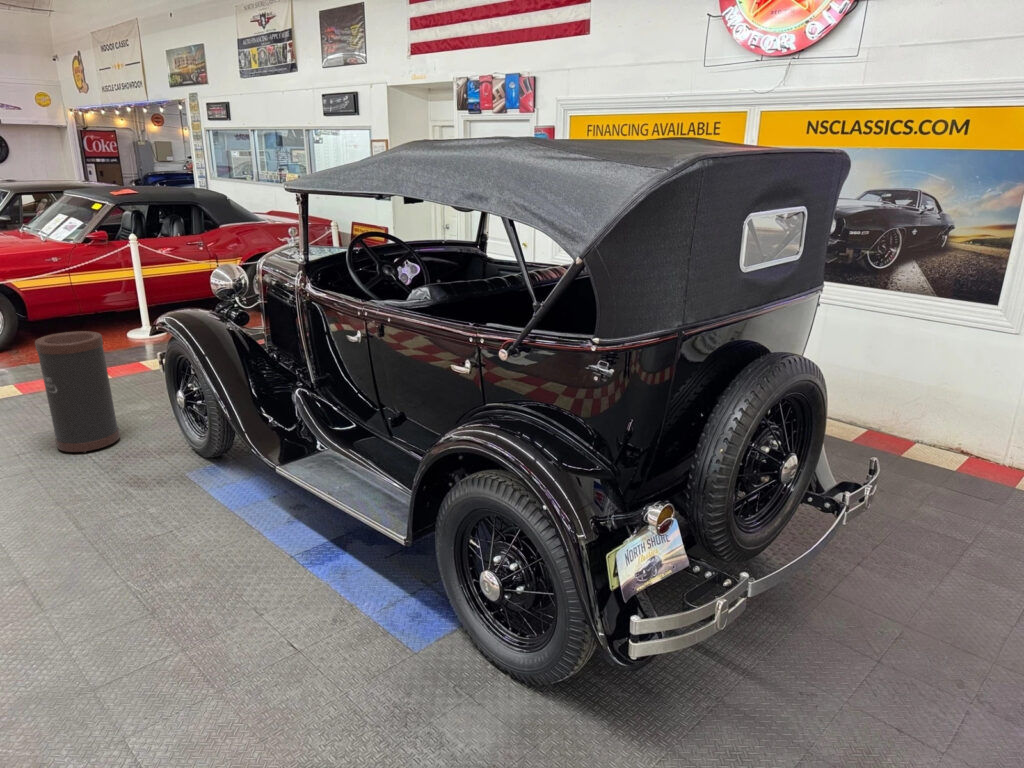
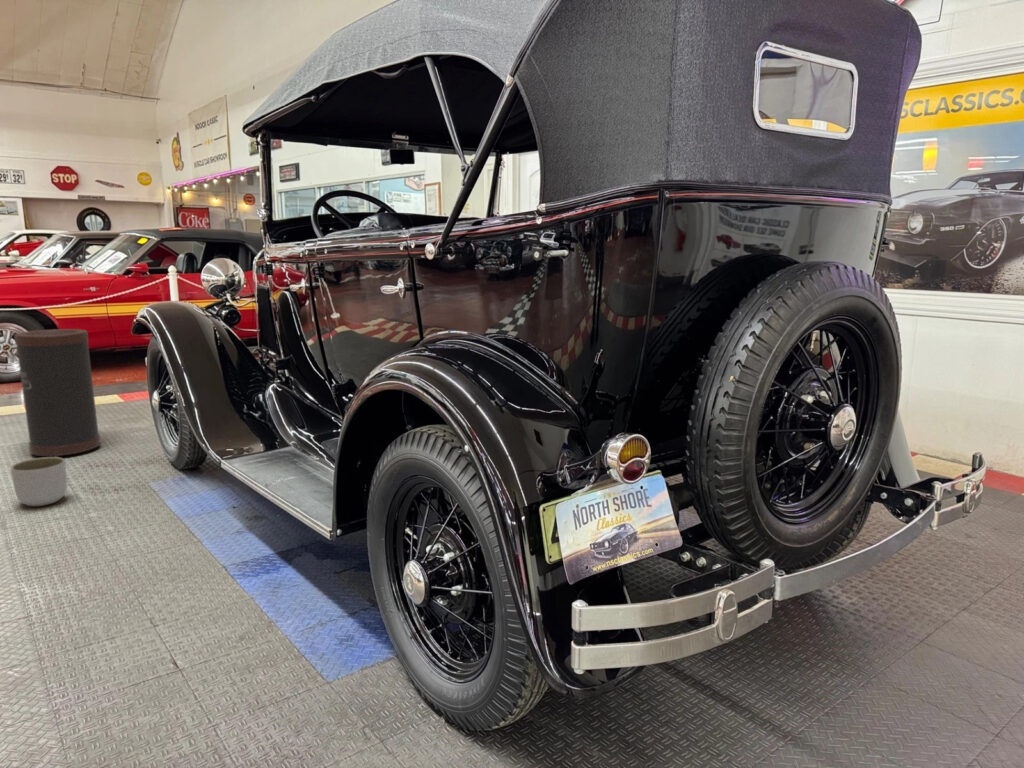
planter: none [72,462,120,508] -> present [11,457,67,506]

